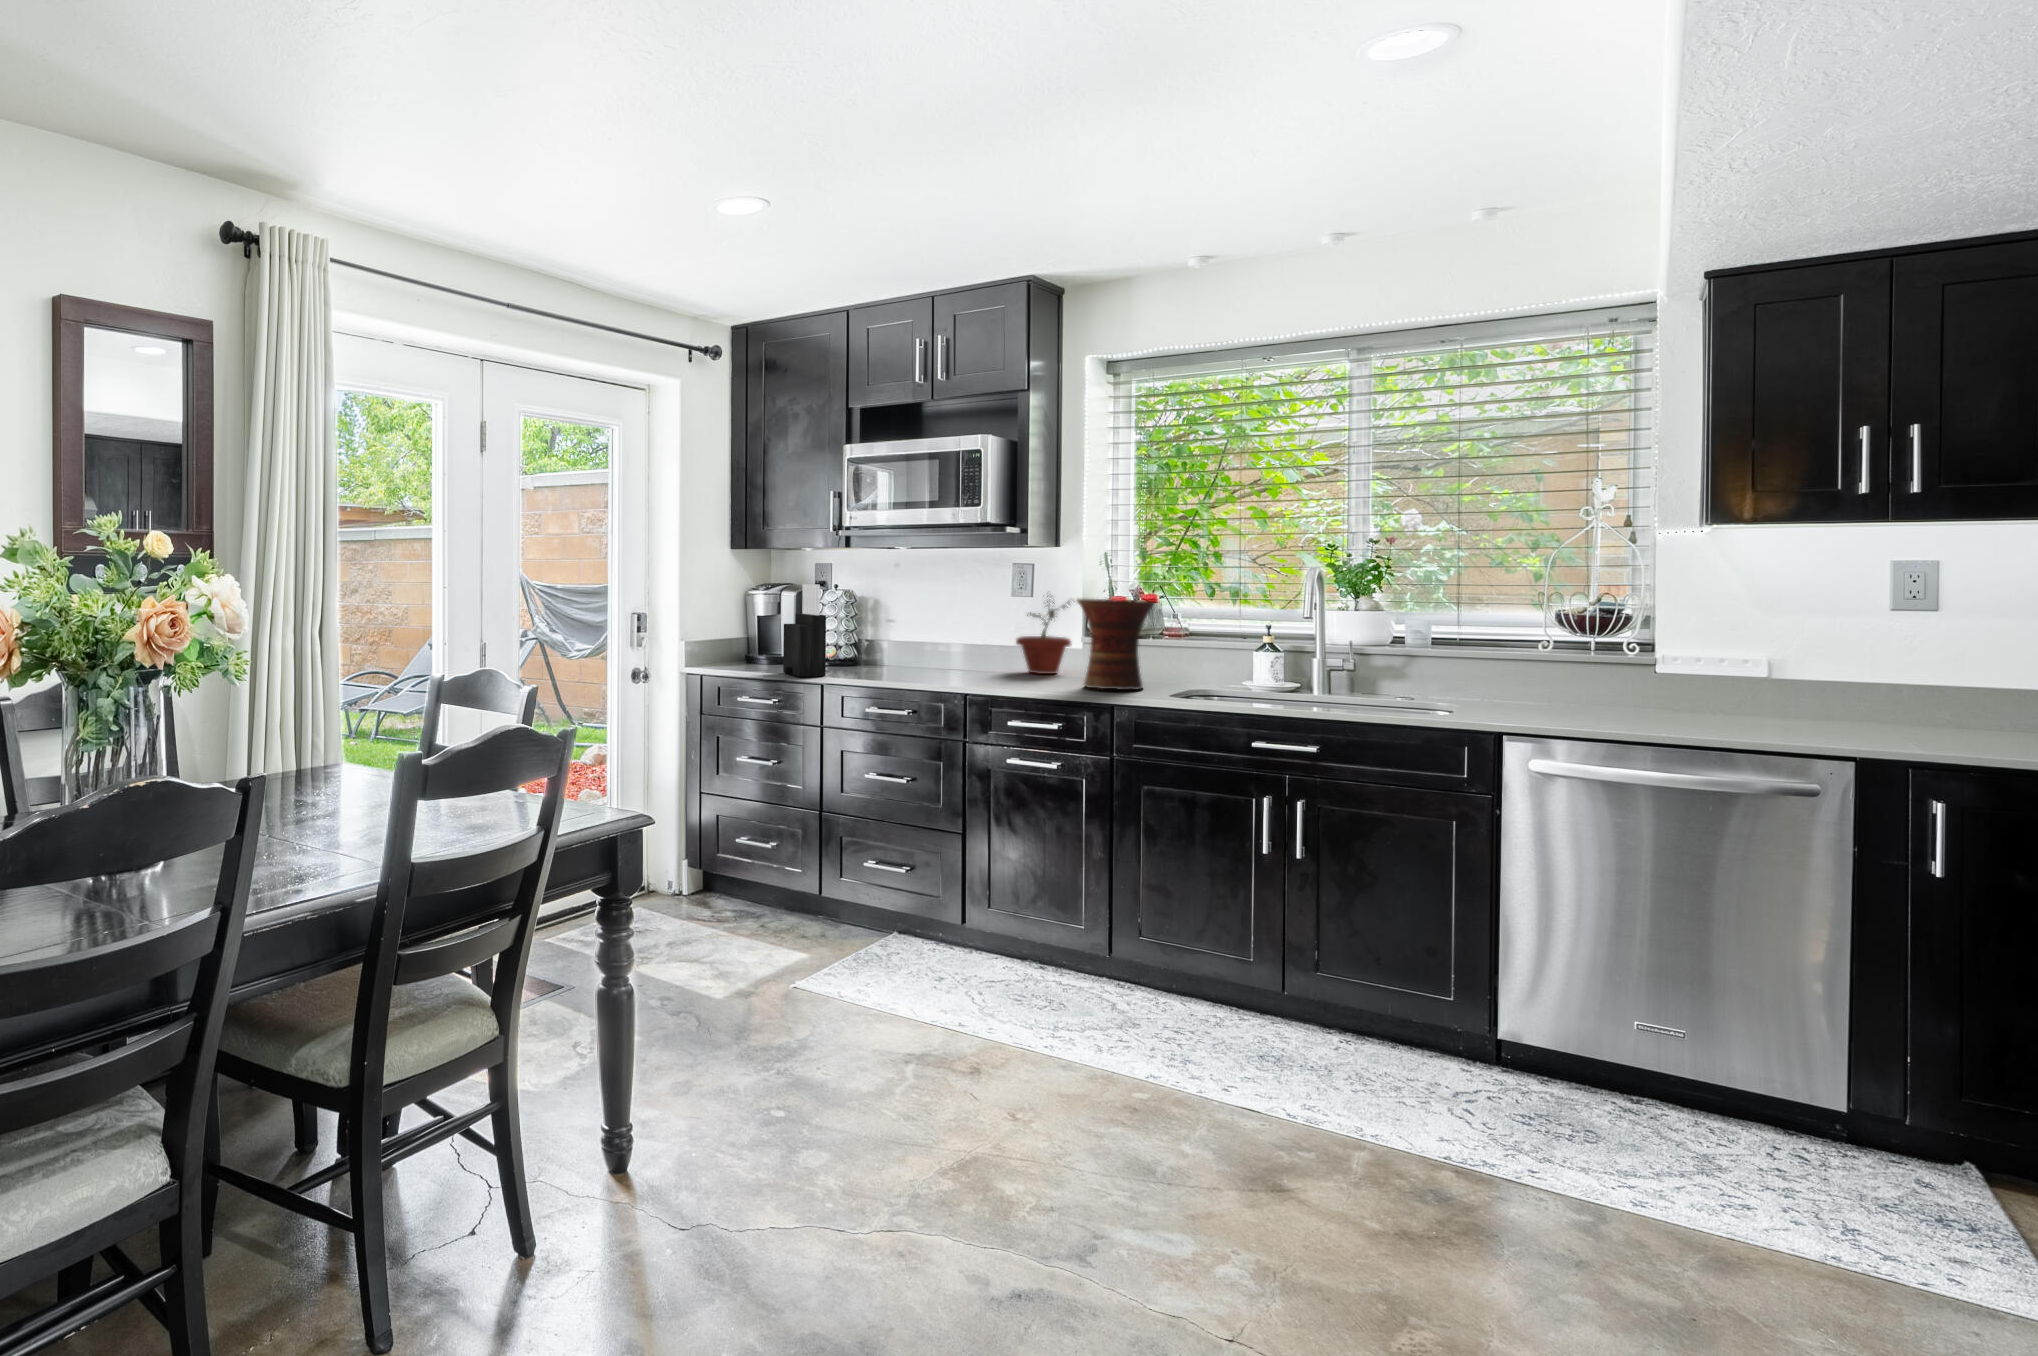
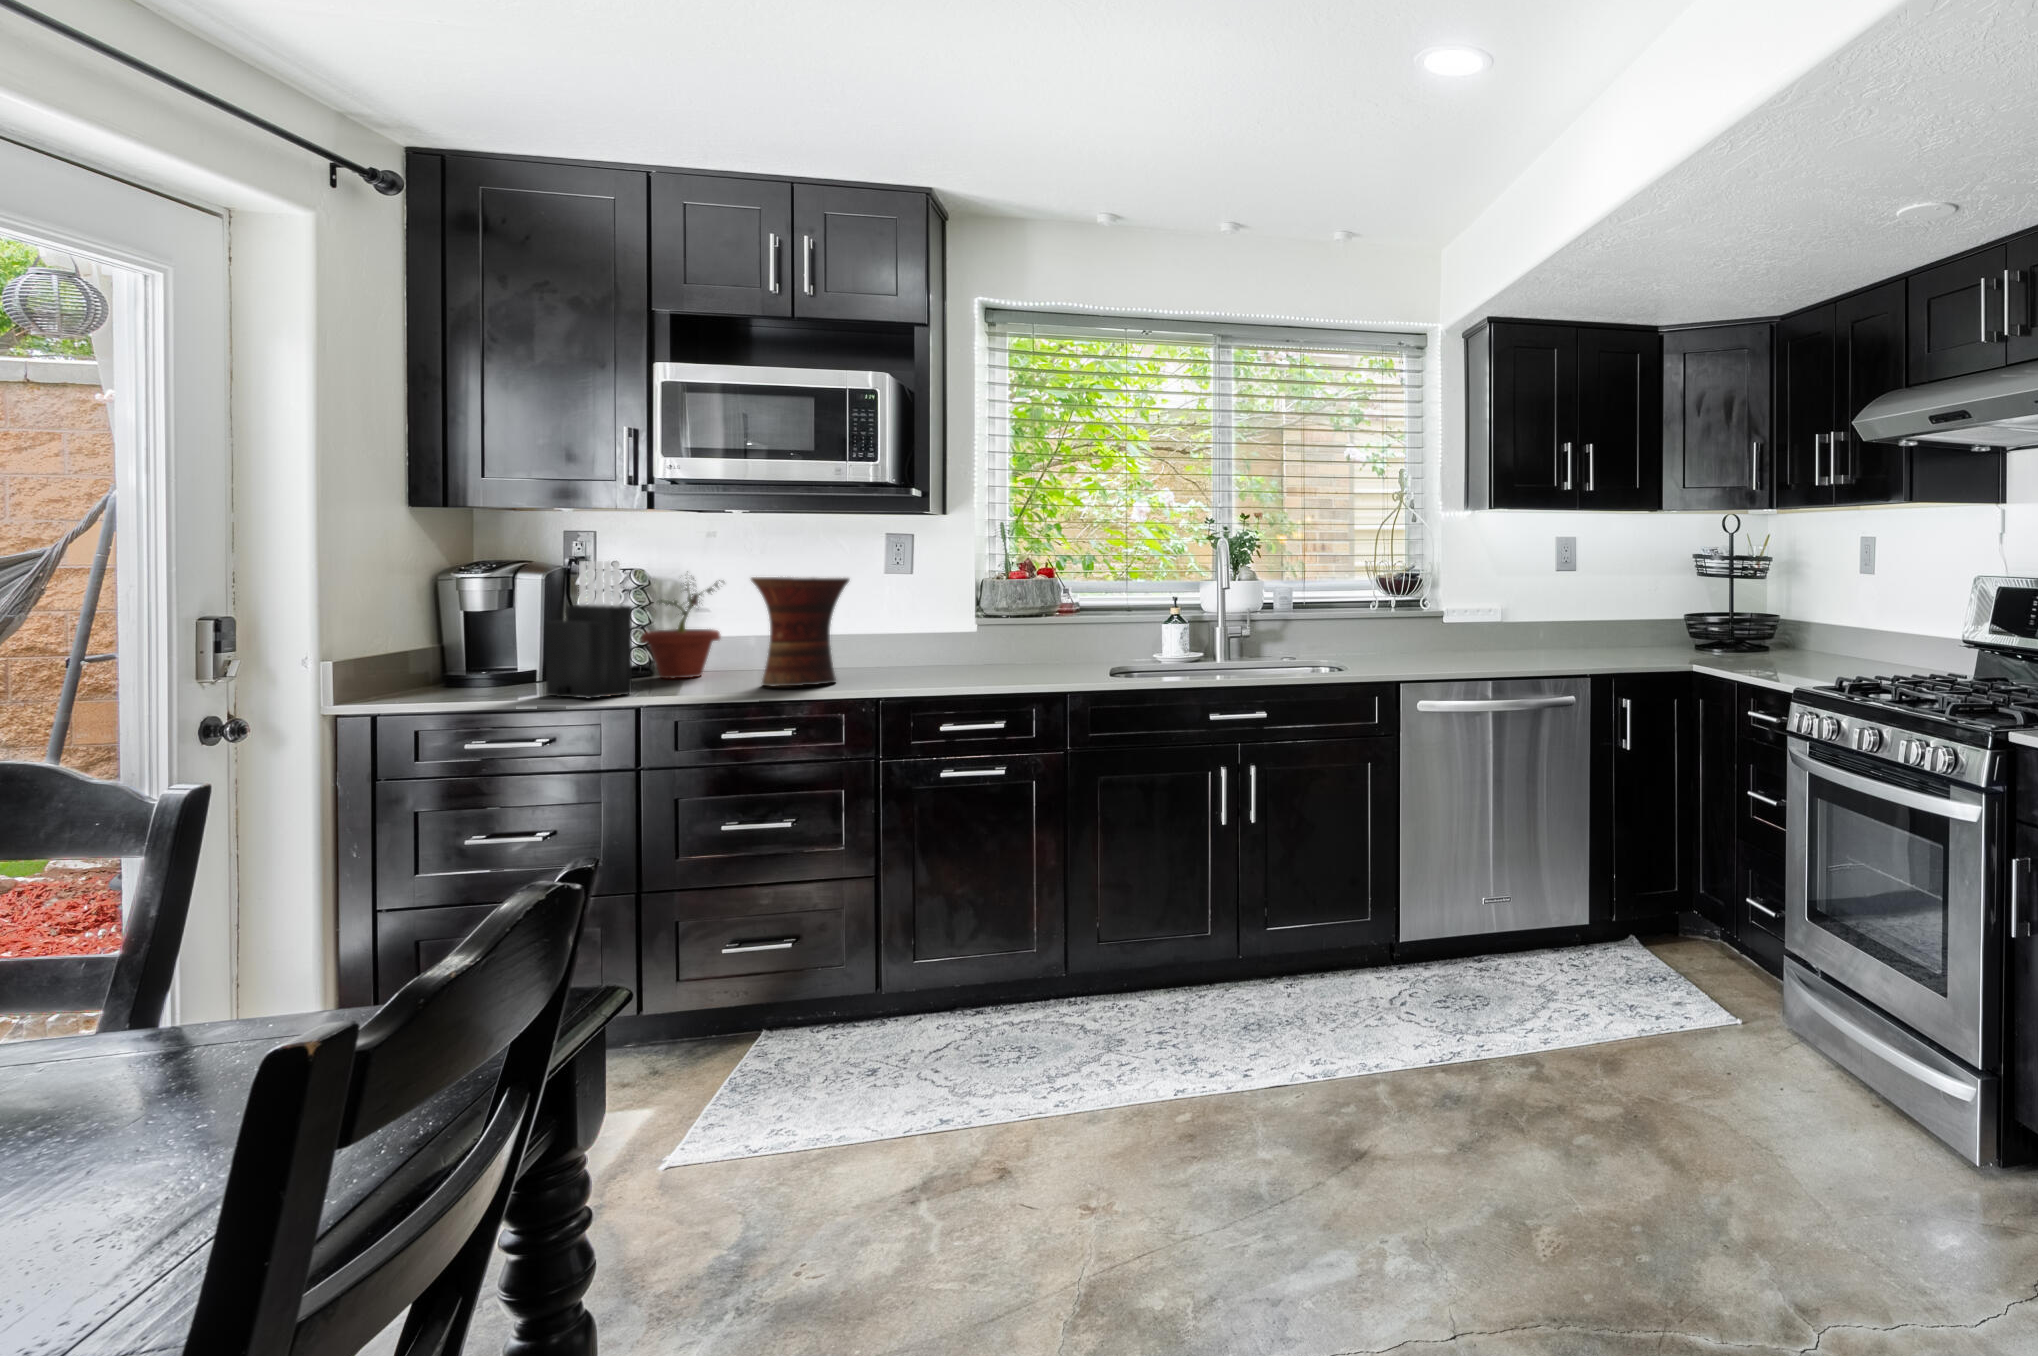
potted plant: present [1016,596,1071,674] -> present [641,571,720,678]
vase: present [1077,599,1155,690] -> present [751,577,849,686]

